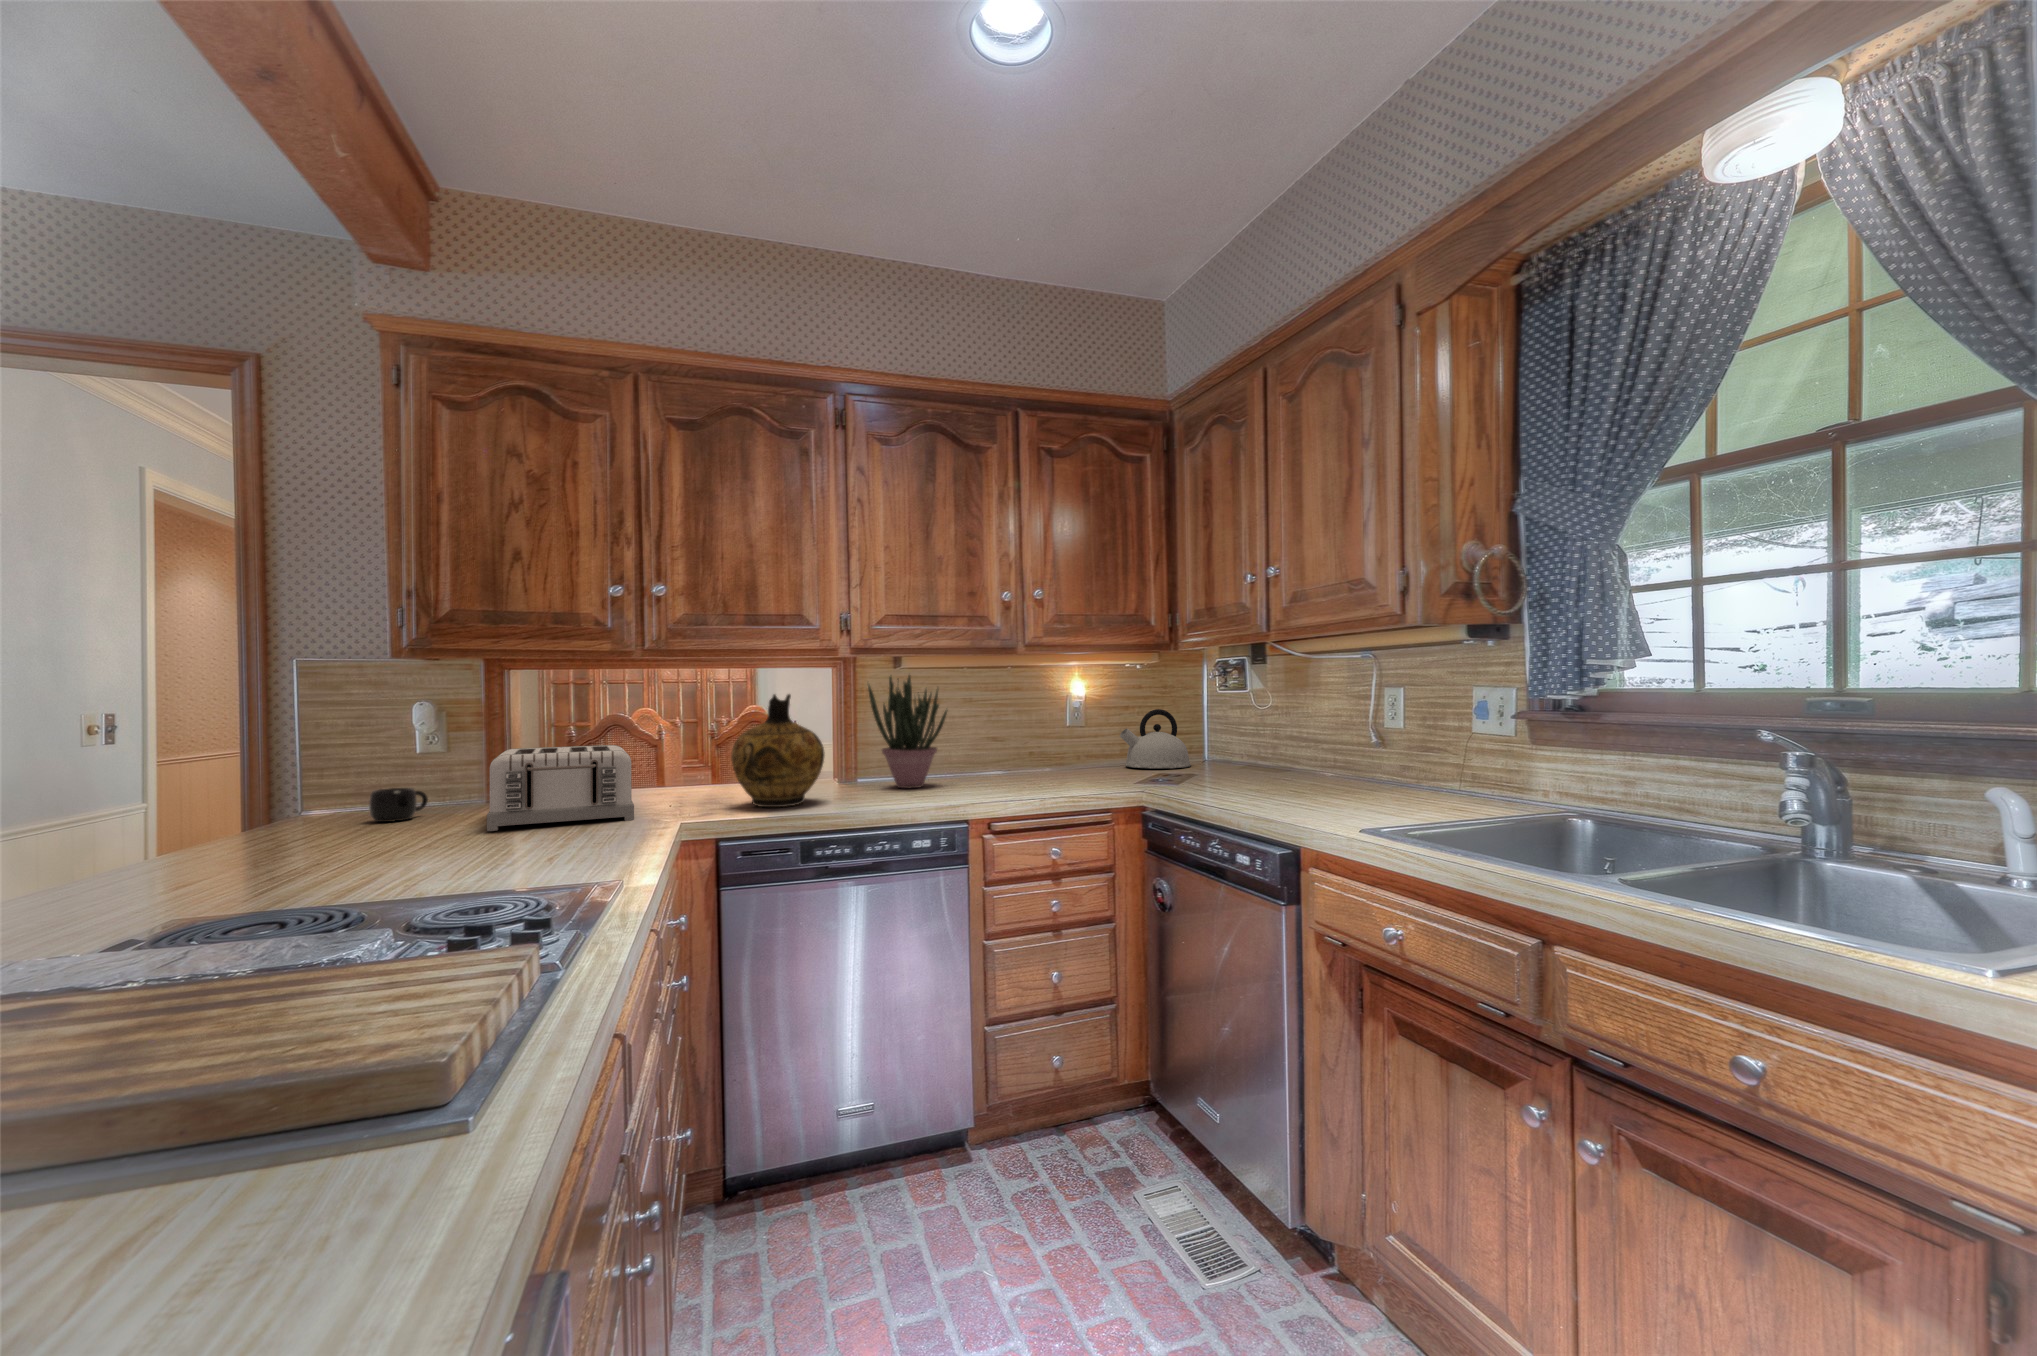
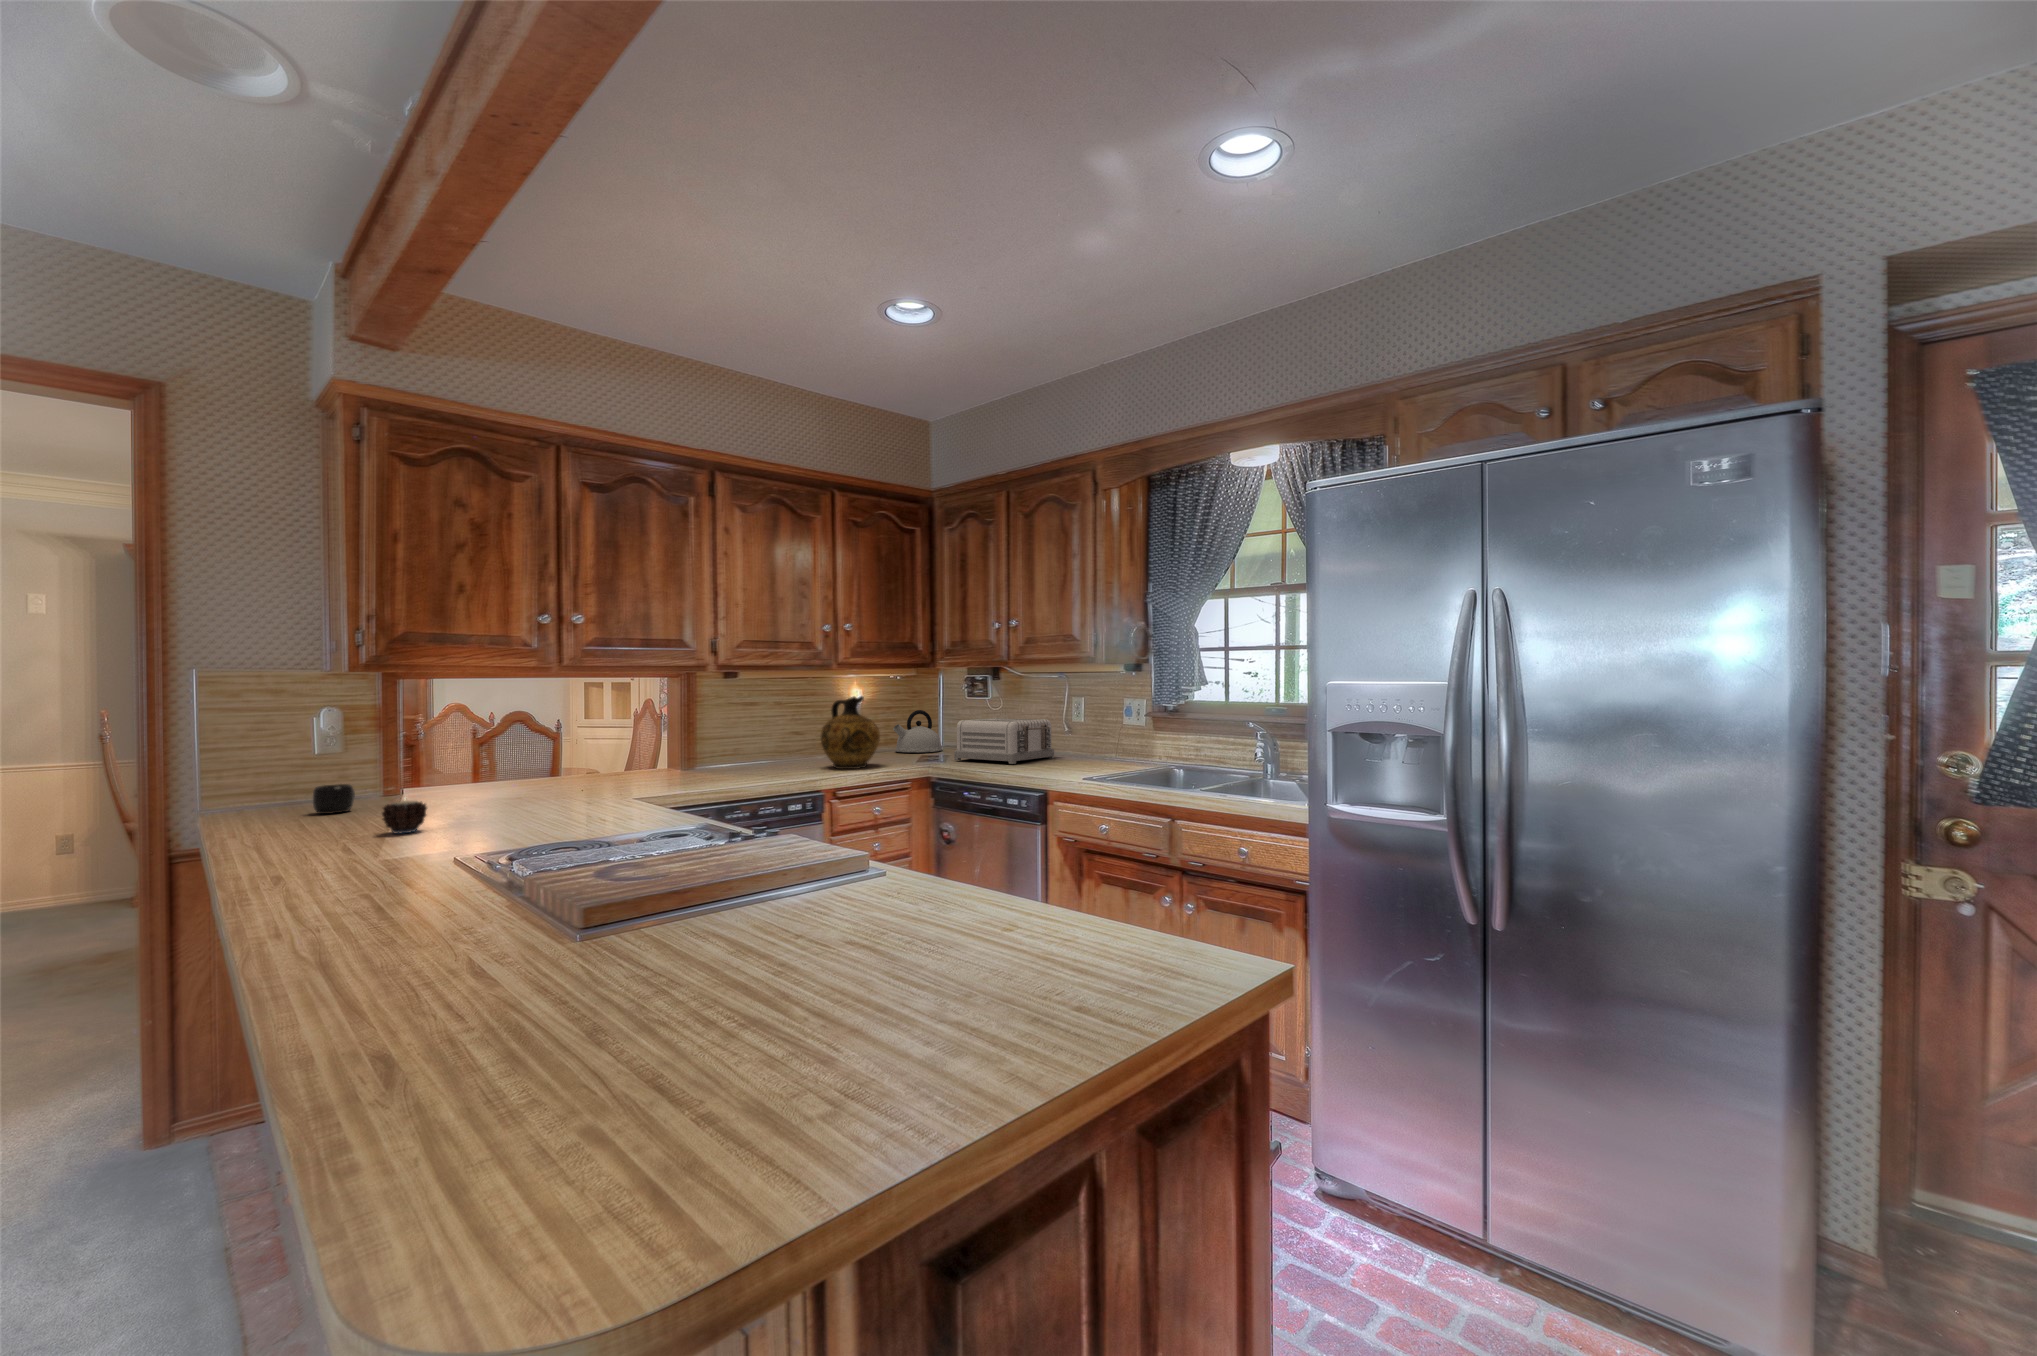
potted plant: present [868,675,947,788] -> none [724,685,785,772]
ceramic jug: present [731,694,824,807] -> present [821,696,880,769]
toaster: present [487,745,634,831] -> present [954,718,1054,764]
candle: none [297,812,364,863] -> present [382,801,427,834]

